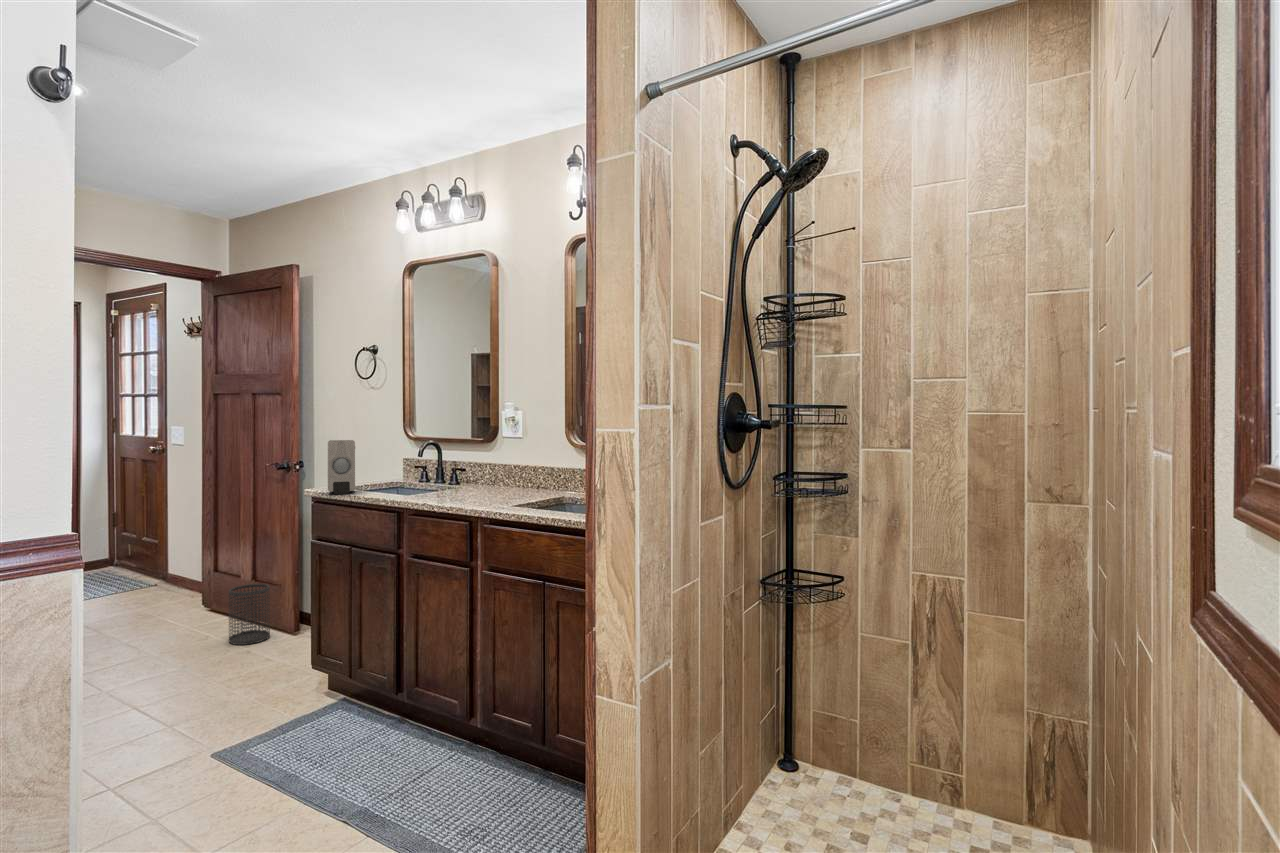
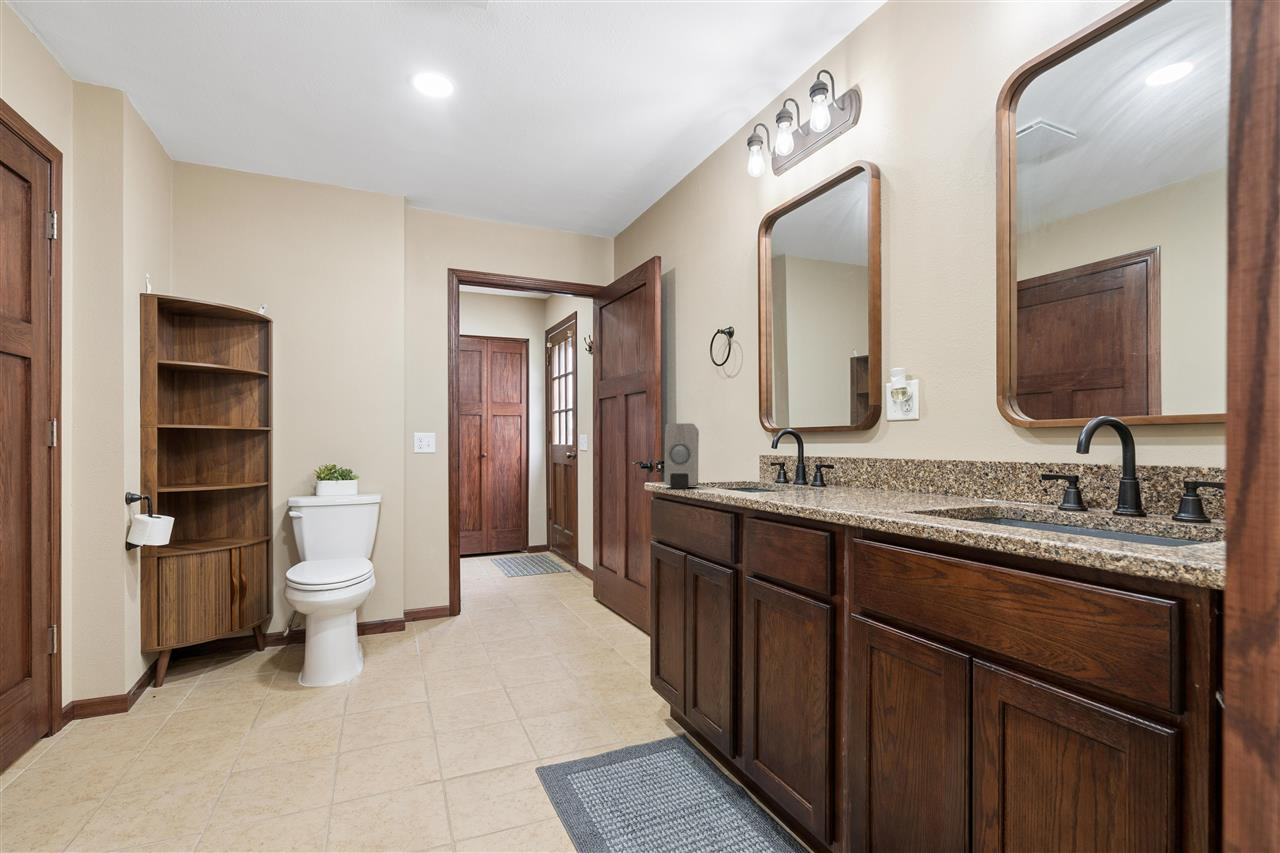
wastebasket: present [229,584,270,645] -> none [597,584,634,646]

